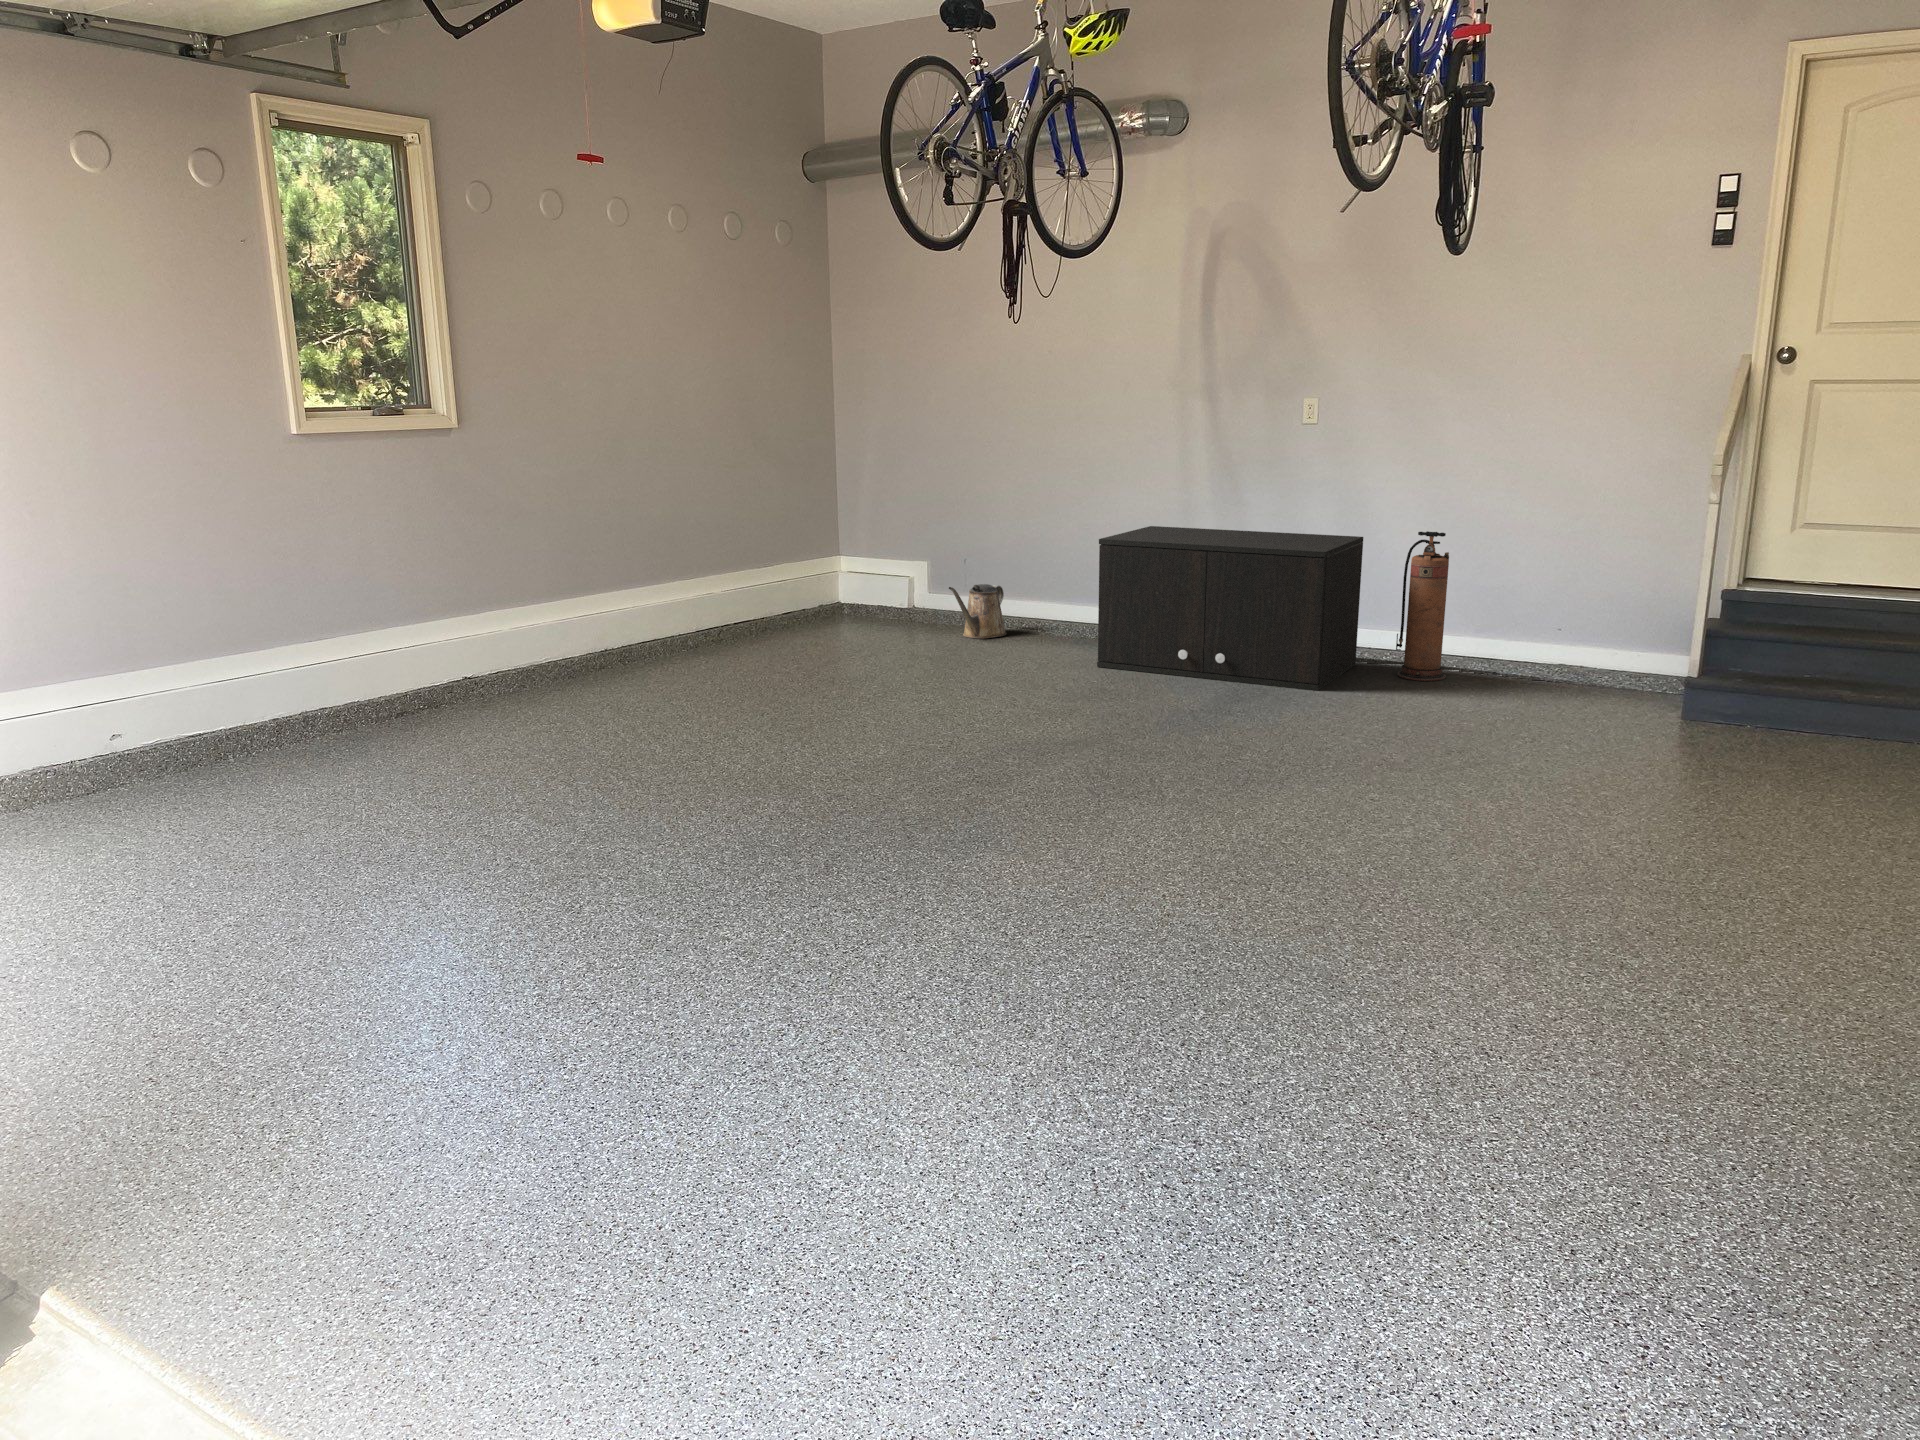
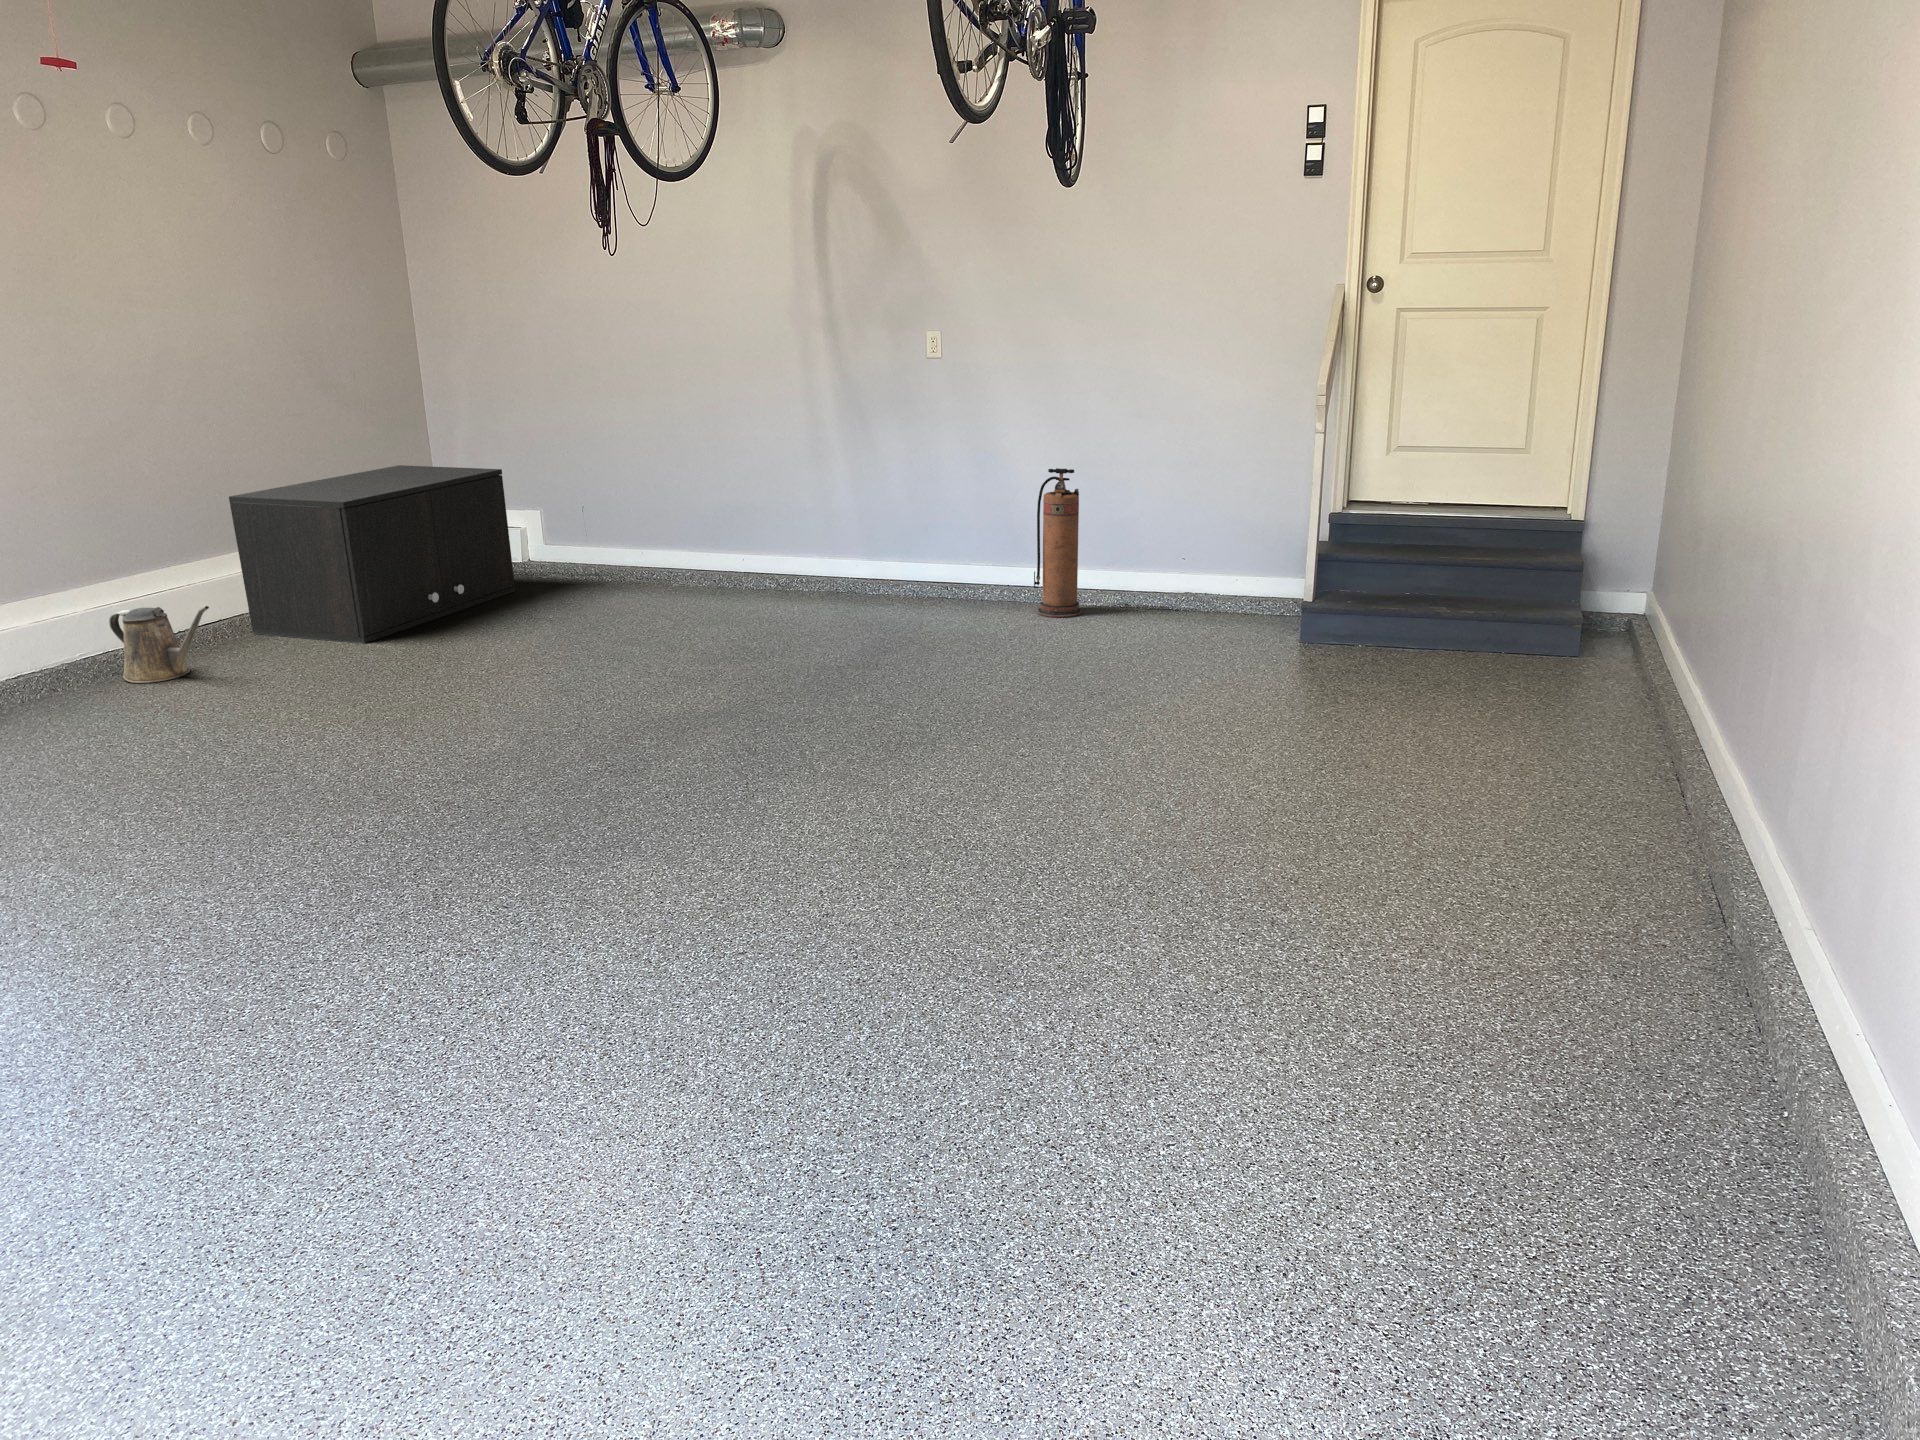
storage cabinet: present [1097,526,1363,691] -> present [229,465,516,643]
watering can: present [949,584,1007,639] -> present [109,606,209,683]

